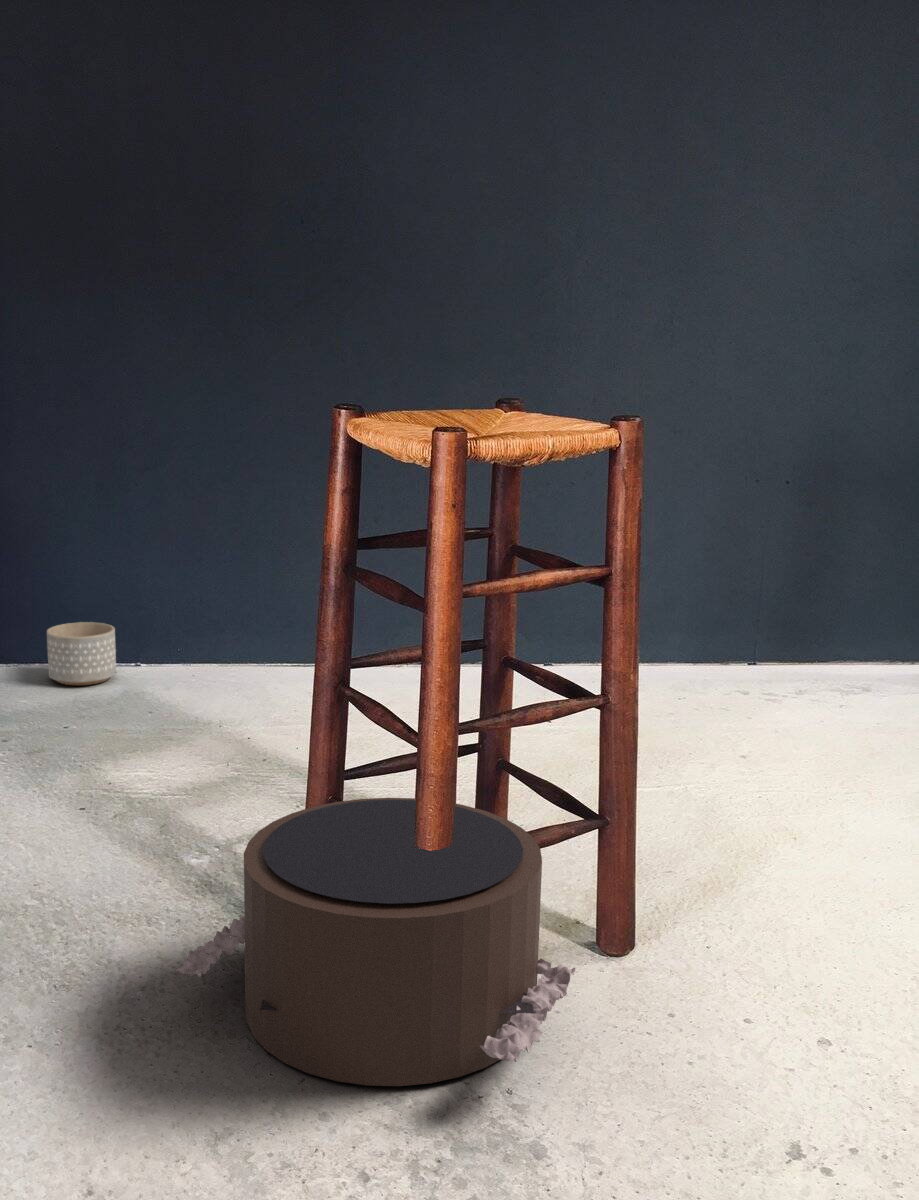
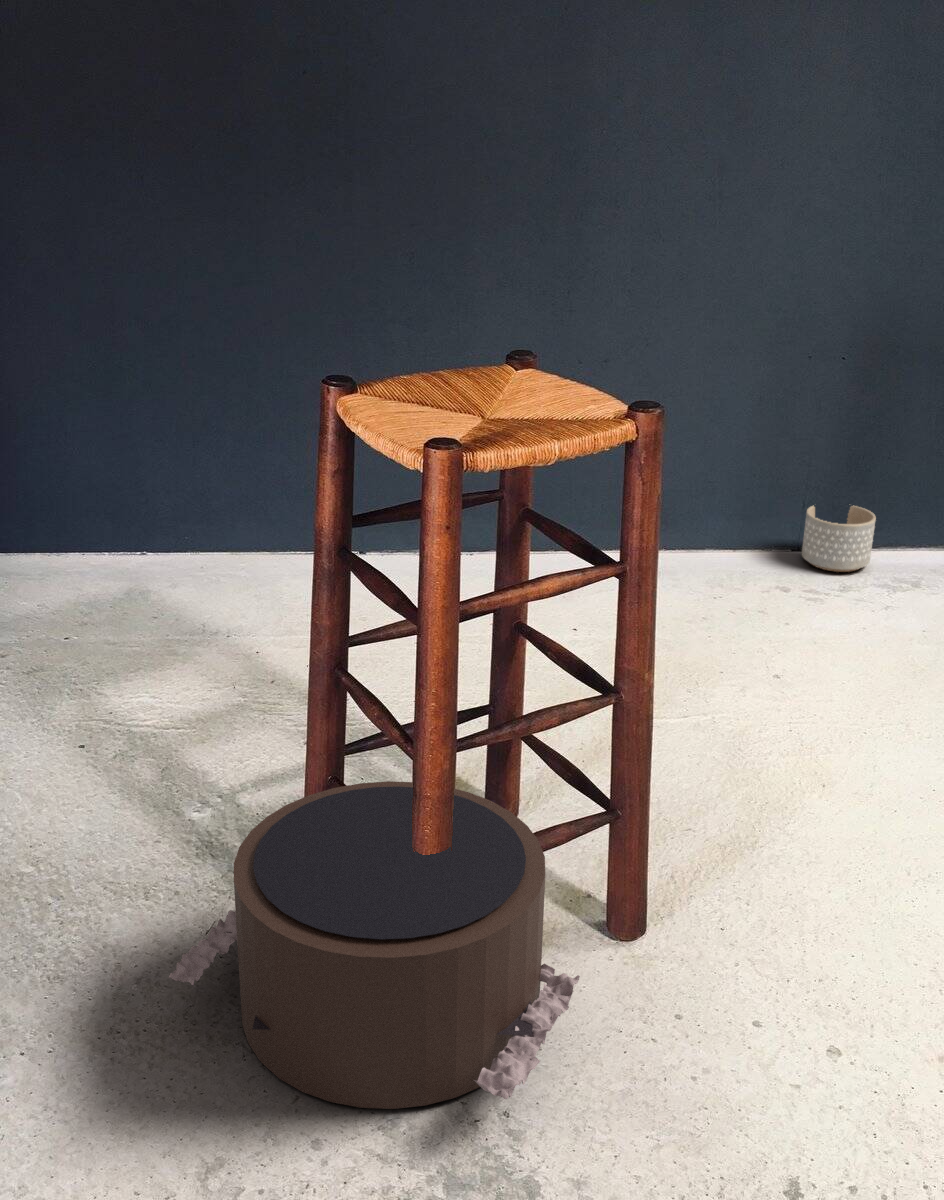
planter: present [47,622,116,685] -> present [802,506,876,572]

